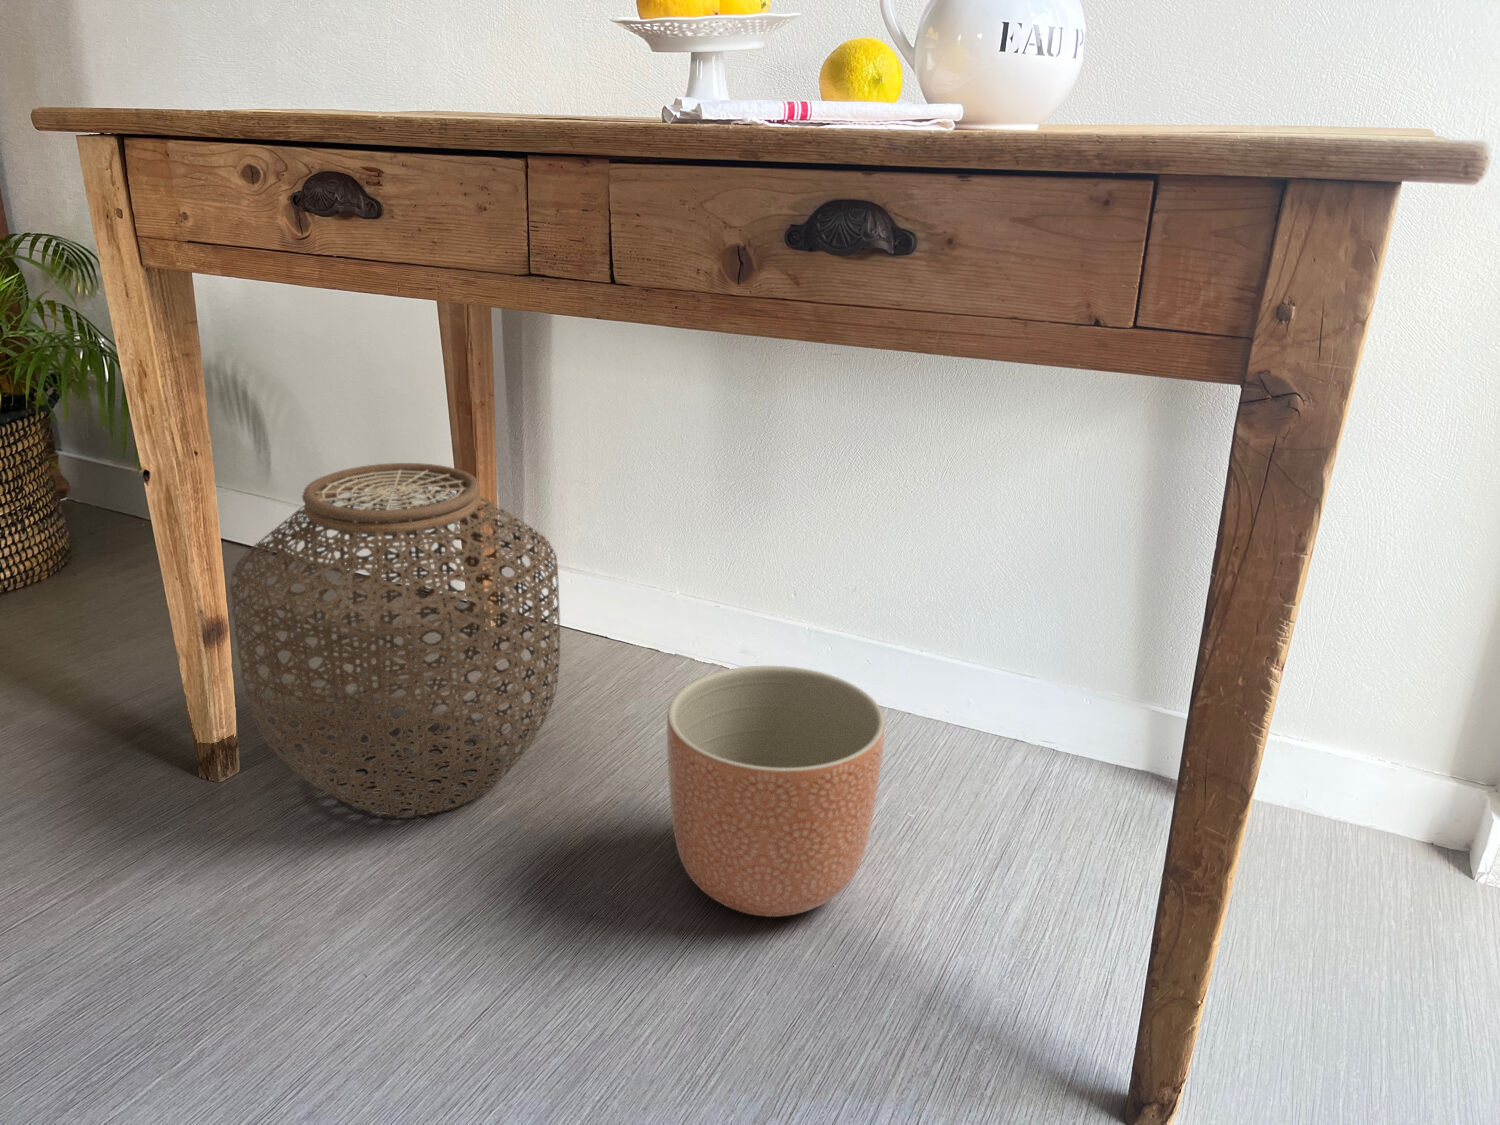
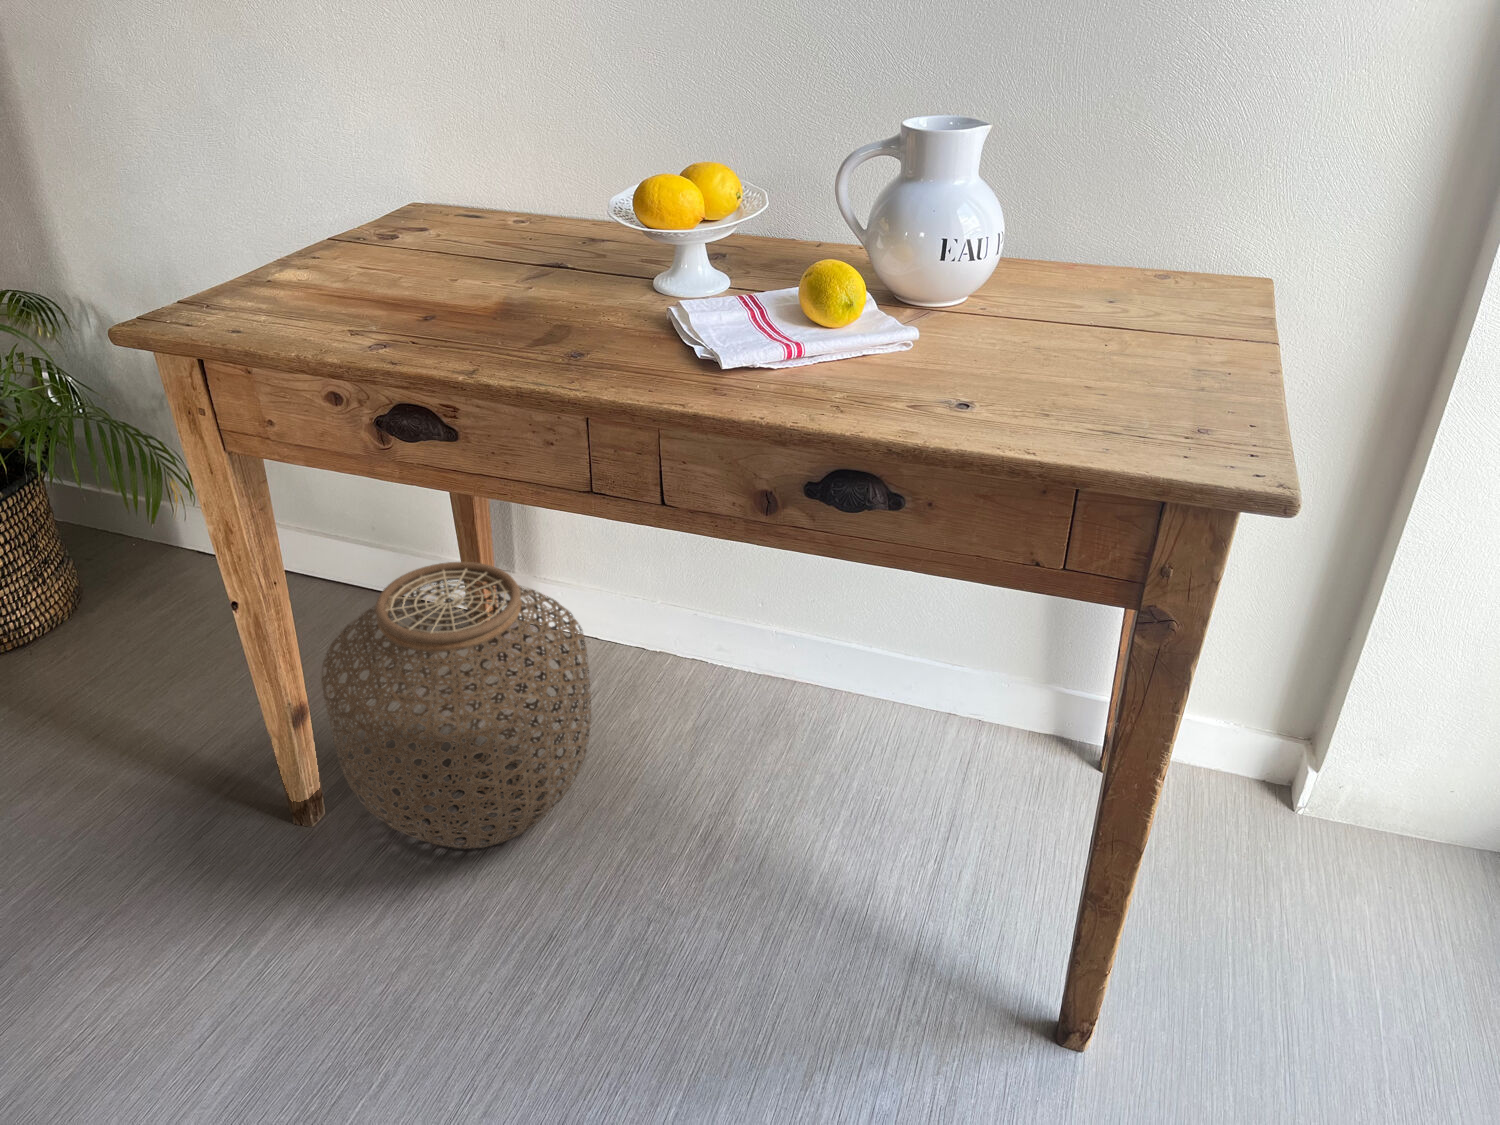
planter: present [667,666,885,917] -> none [700,713,867,911]

